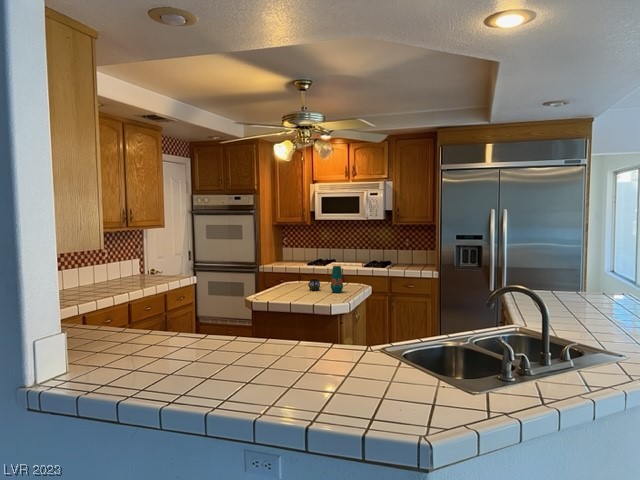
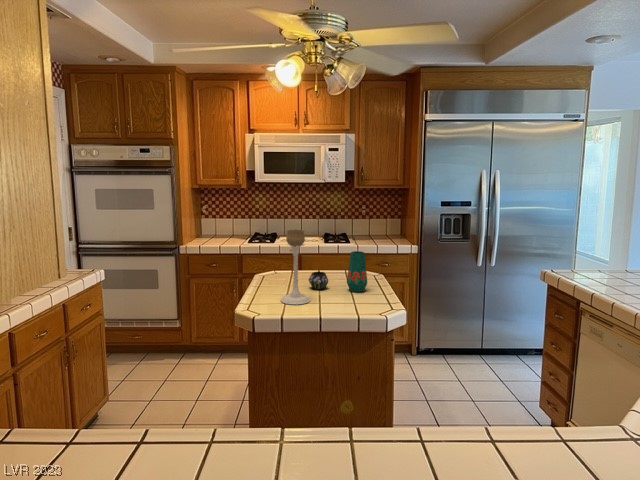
candle holder: none [282,250,300,296] -> present [281,230,310,305]

